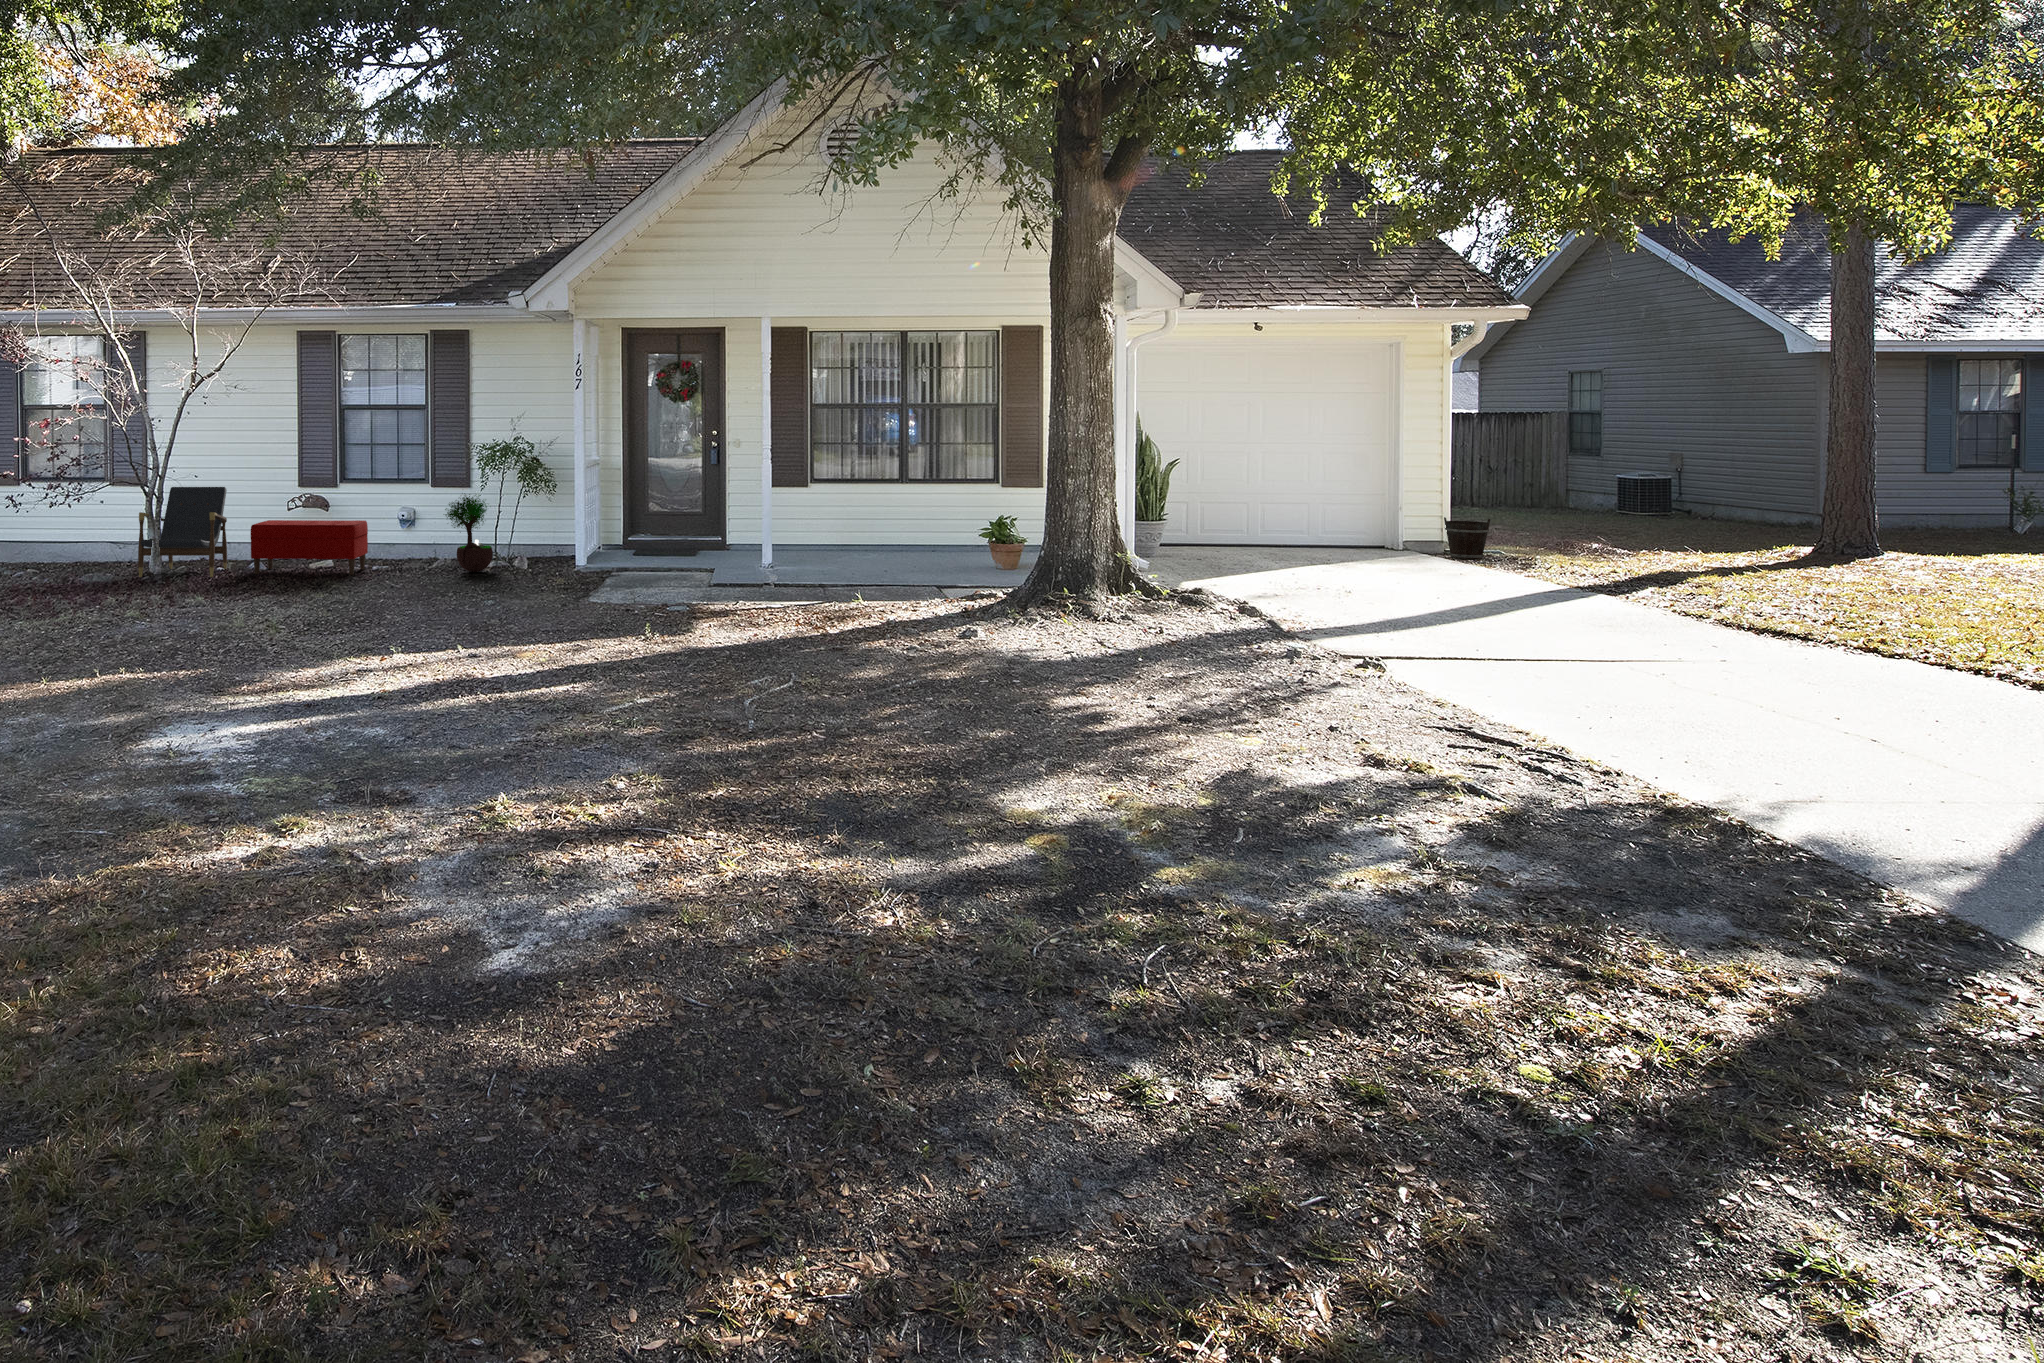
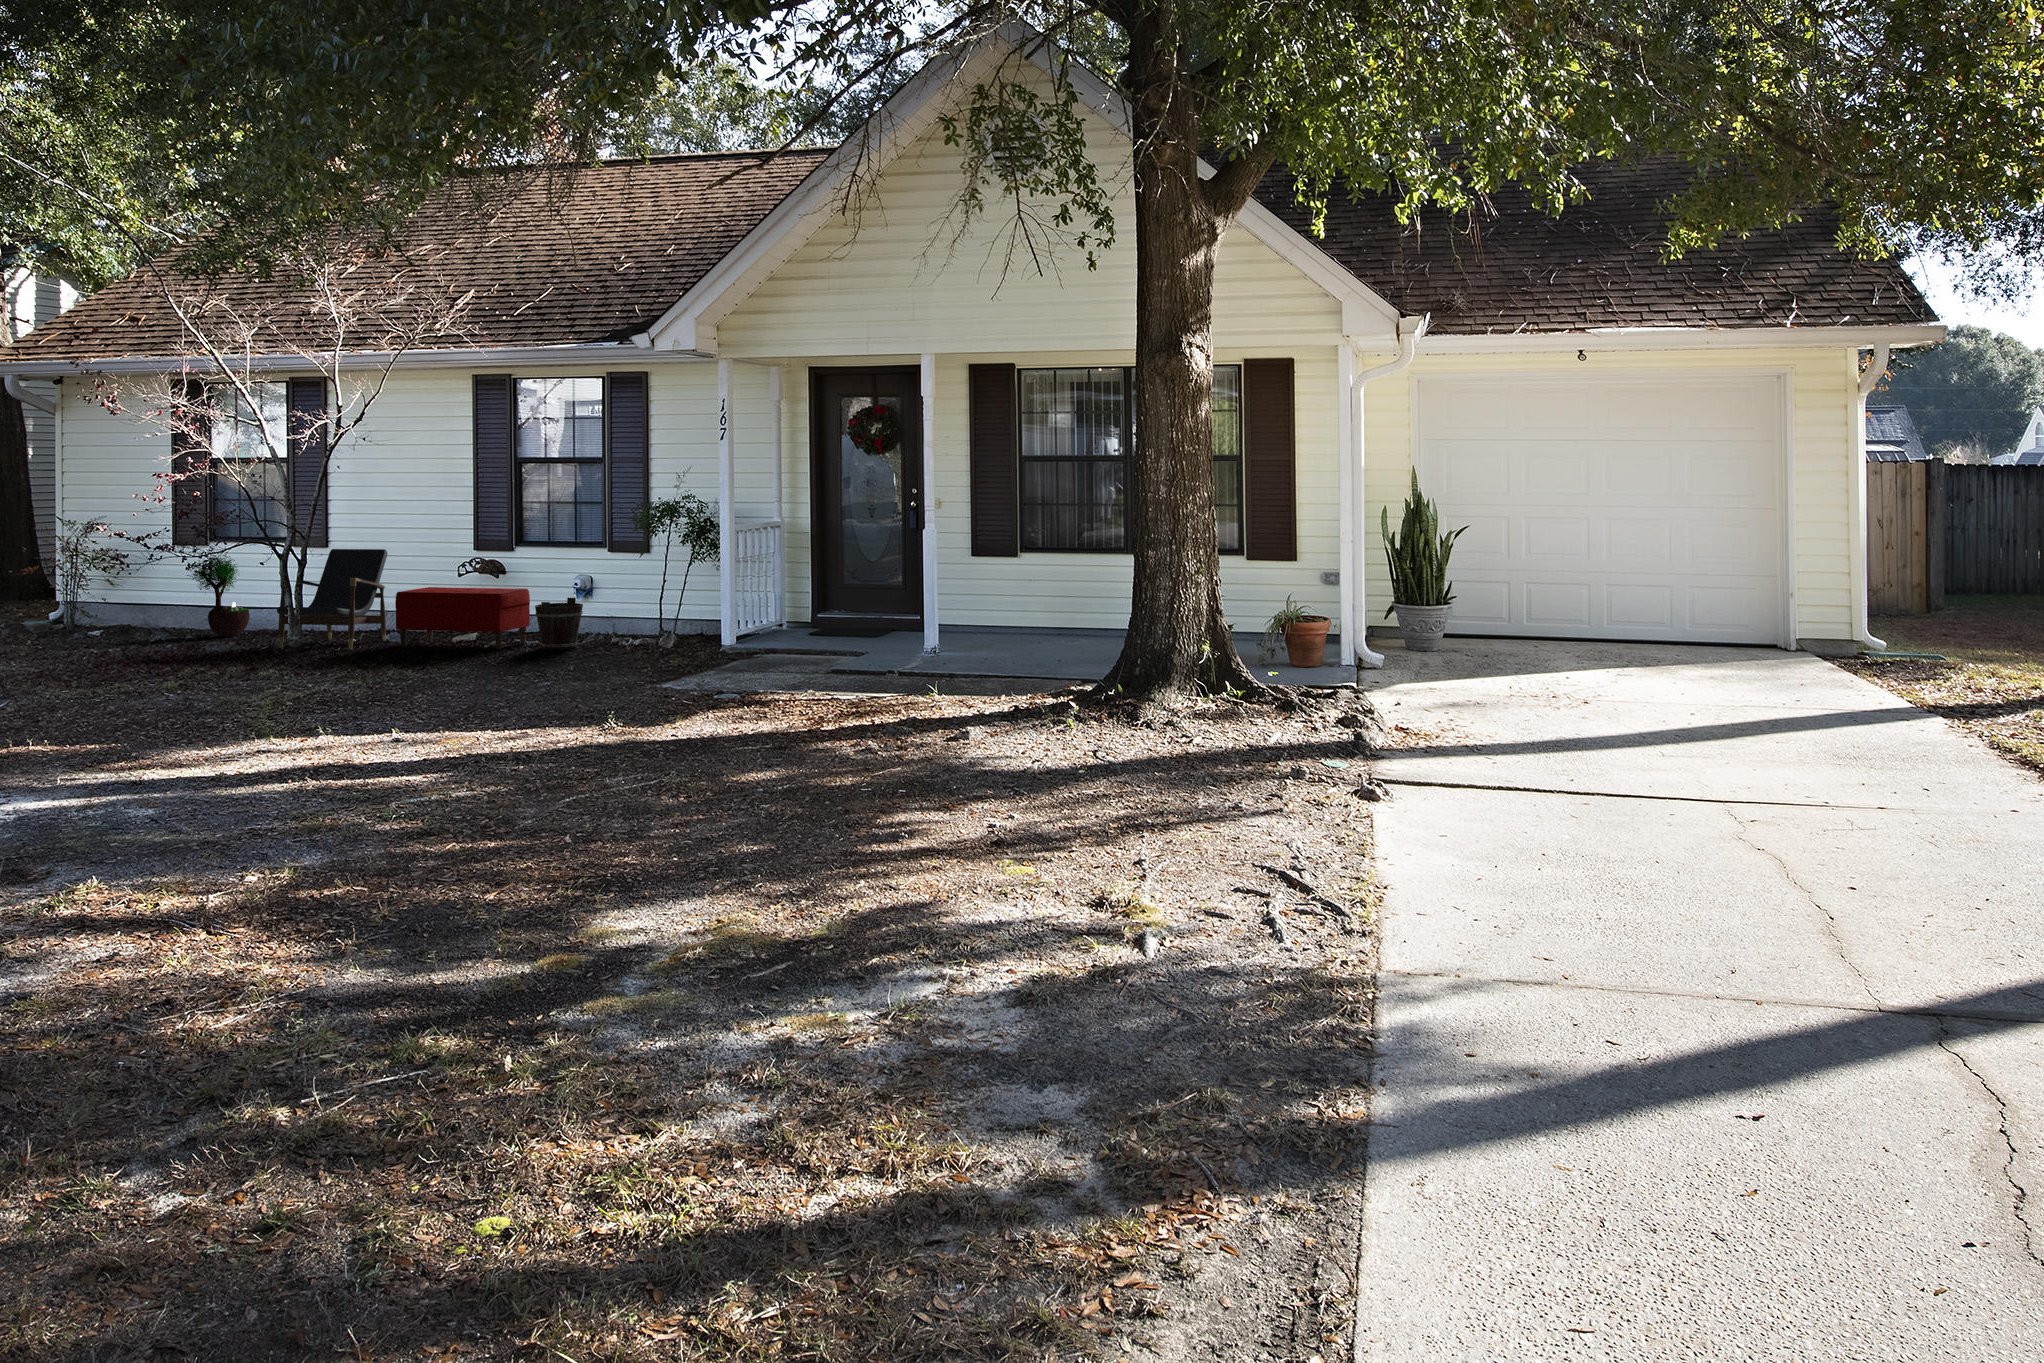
potted tree: present [445,494,493,572] -> present [187,554,250,636]
bucket: present [1444,517,1490,560] -> present [535,598,583,649]

